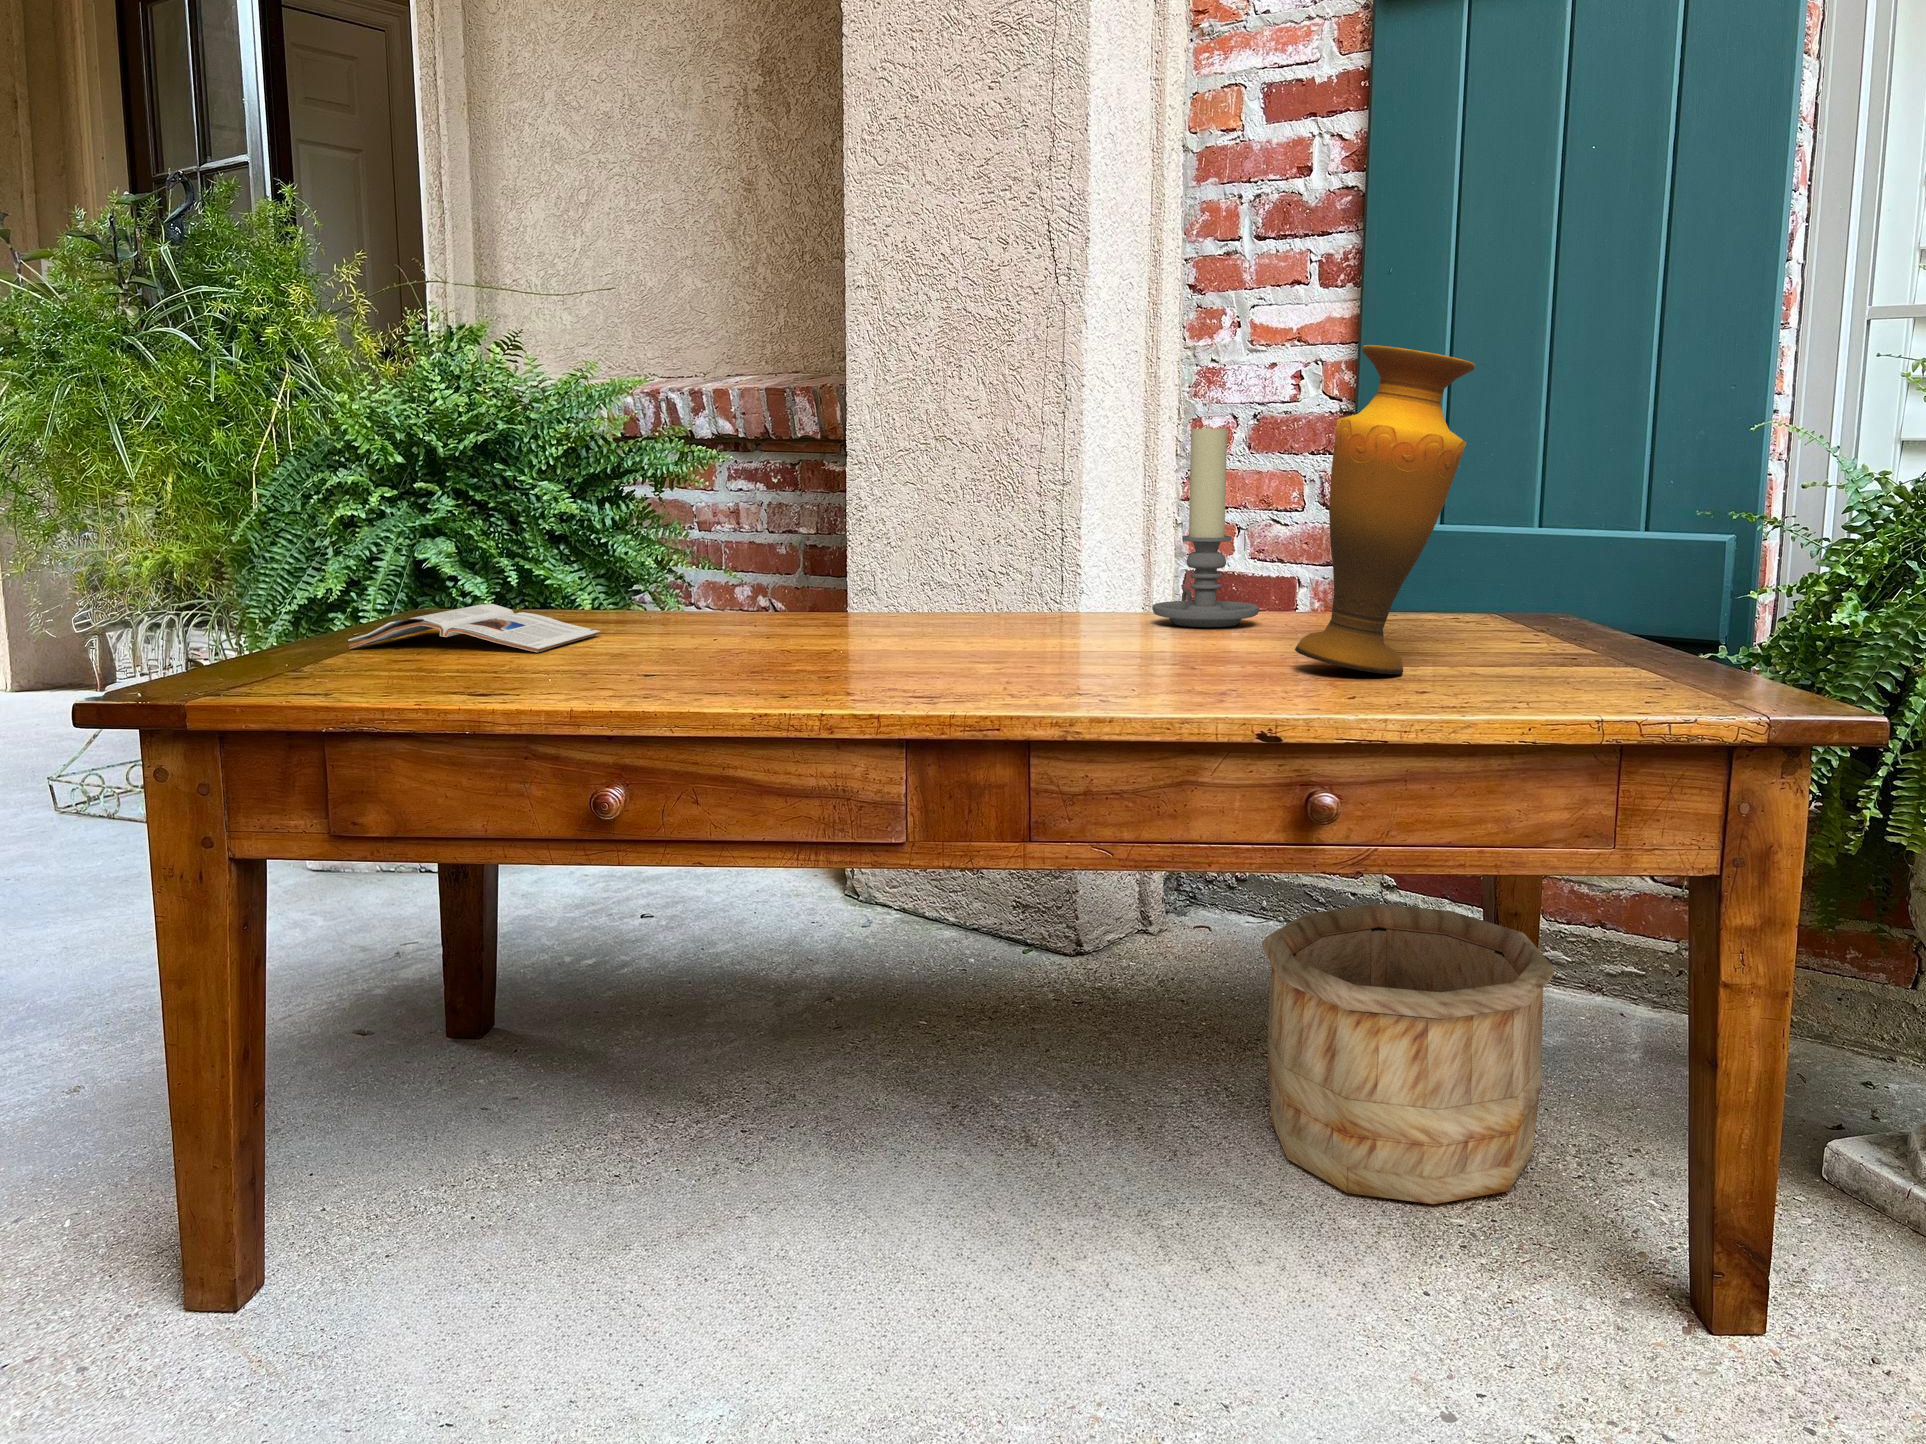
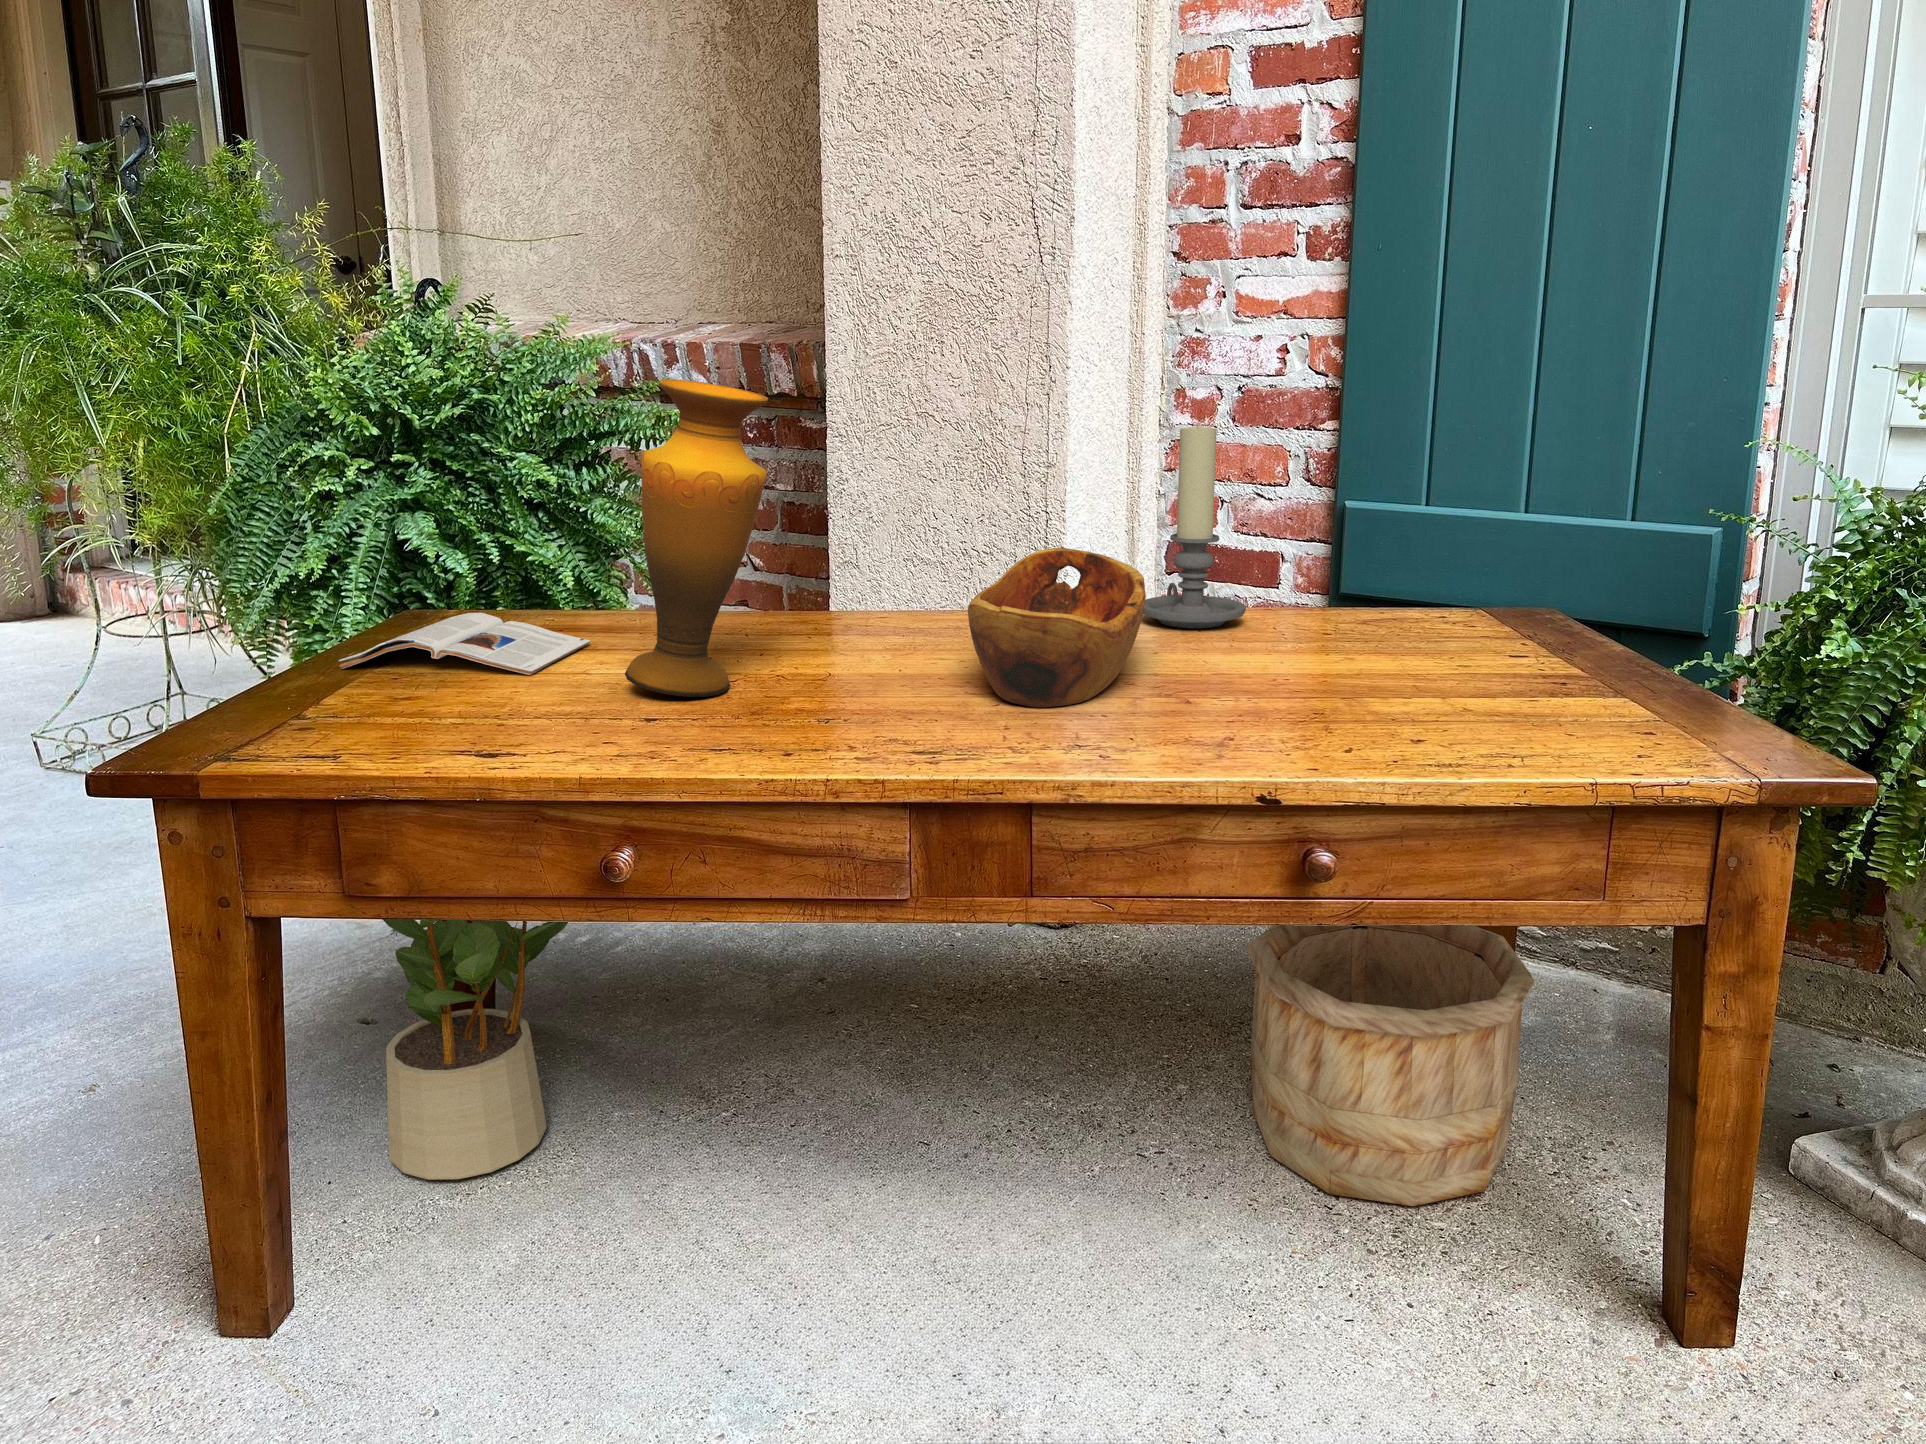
vase: present [1295,345,1475,675] -> present [625,379,768,697]
wooden bowl: none [972,536,1151,672] -> present [968,548,1146,707]
potted plant: none [380,766,578,1174] -> present [382,919,569,1180]

